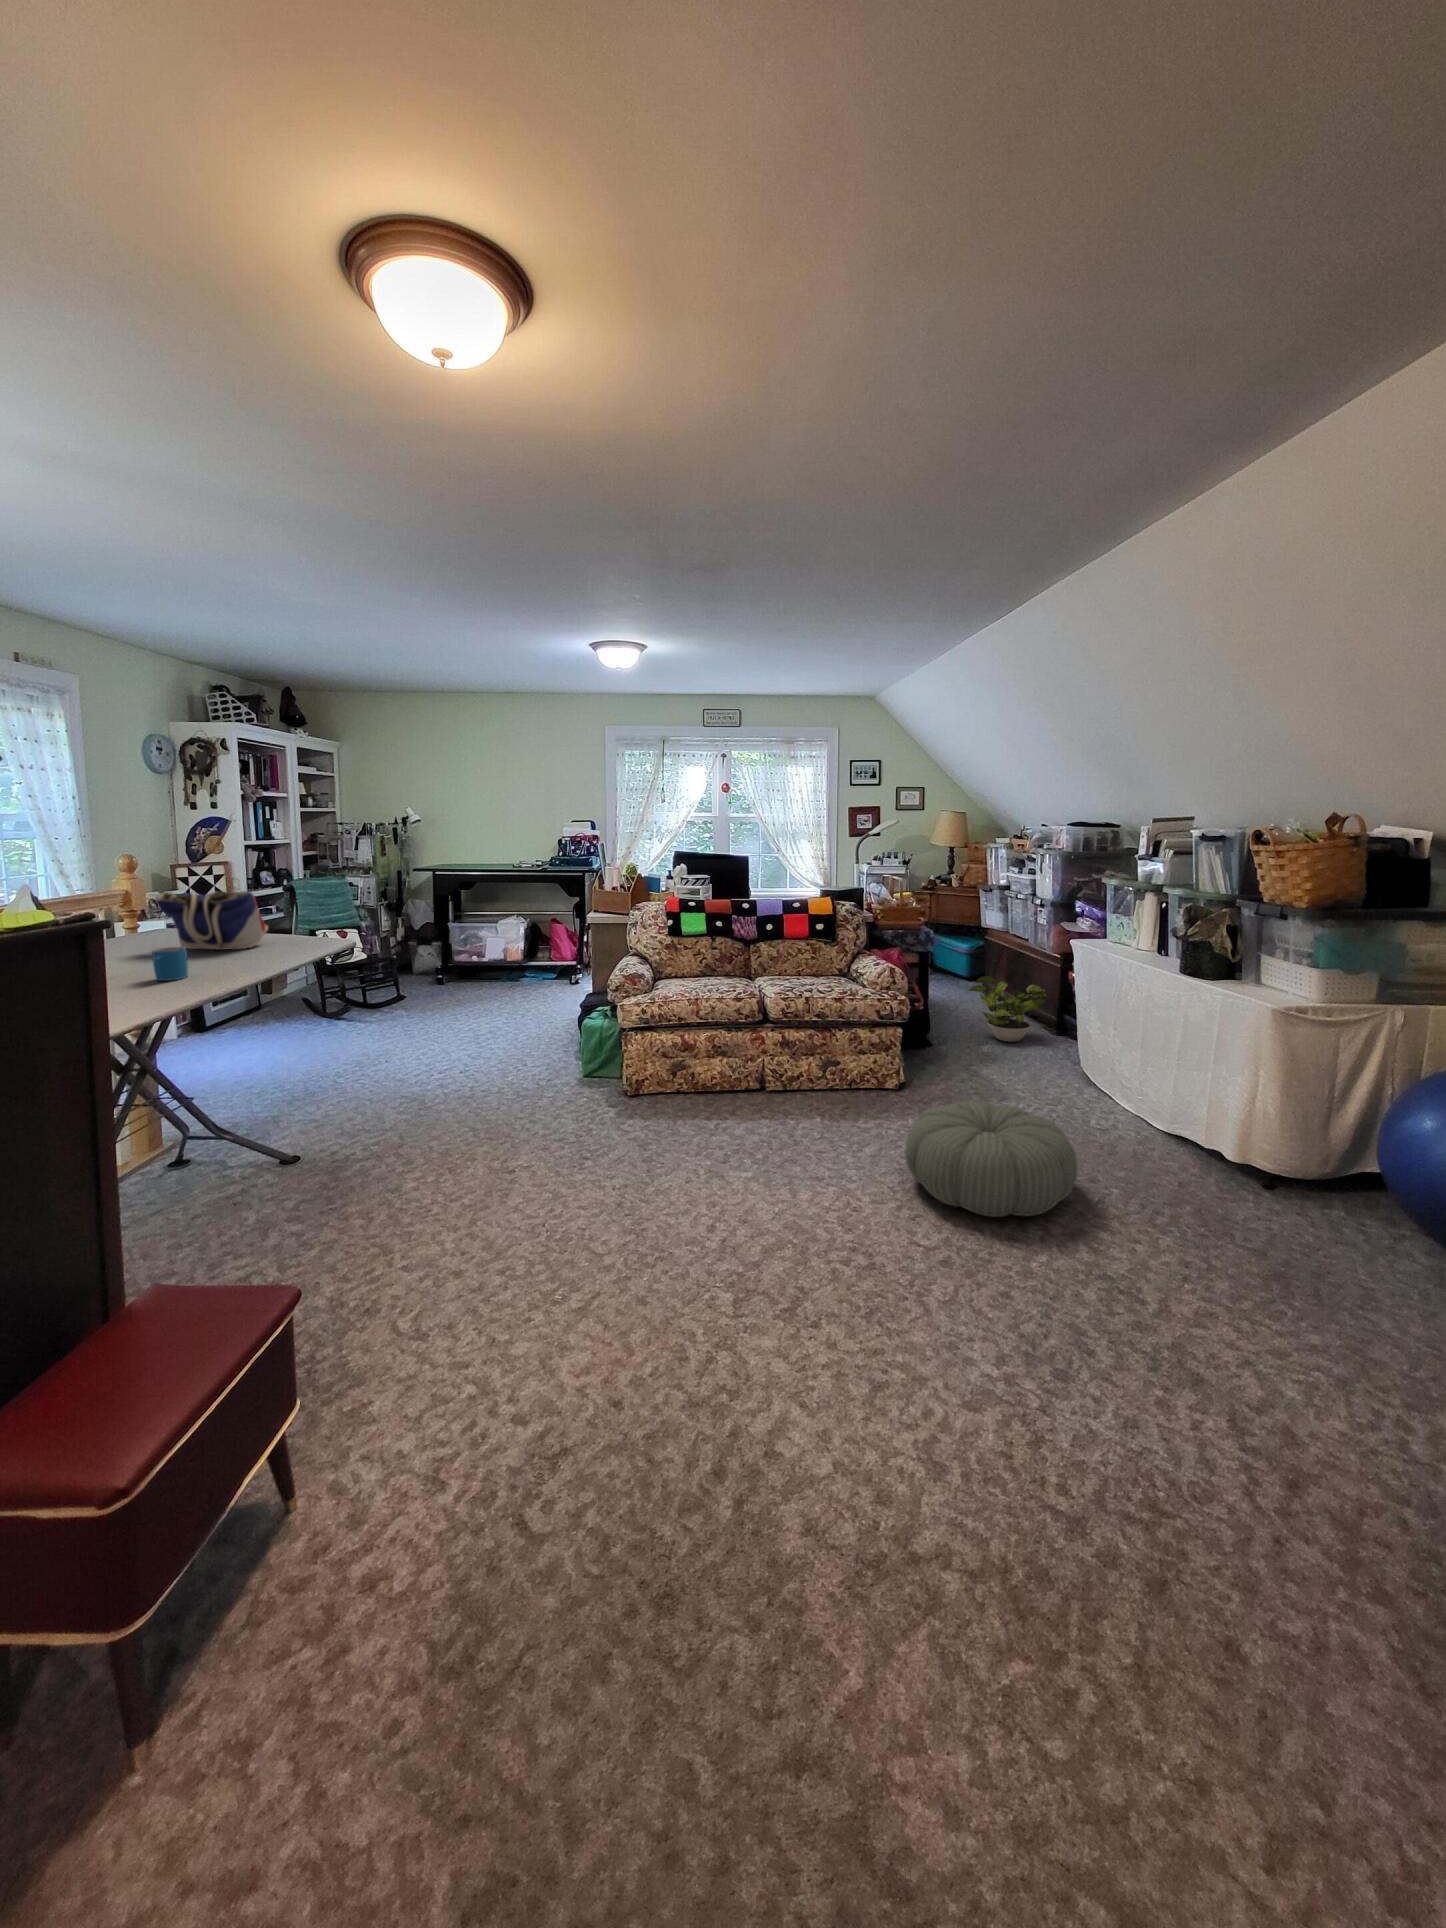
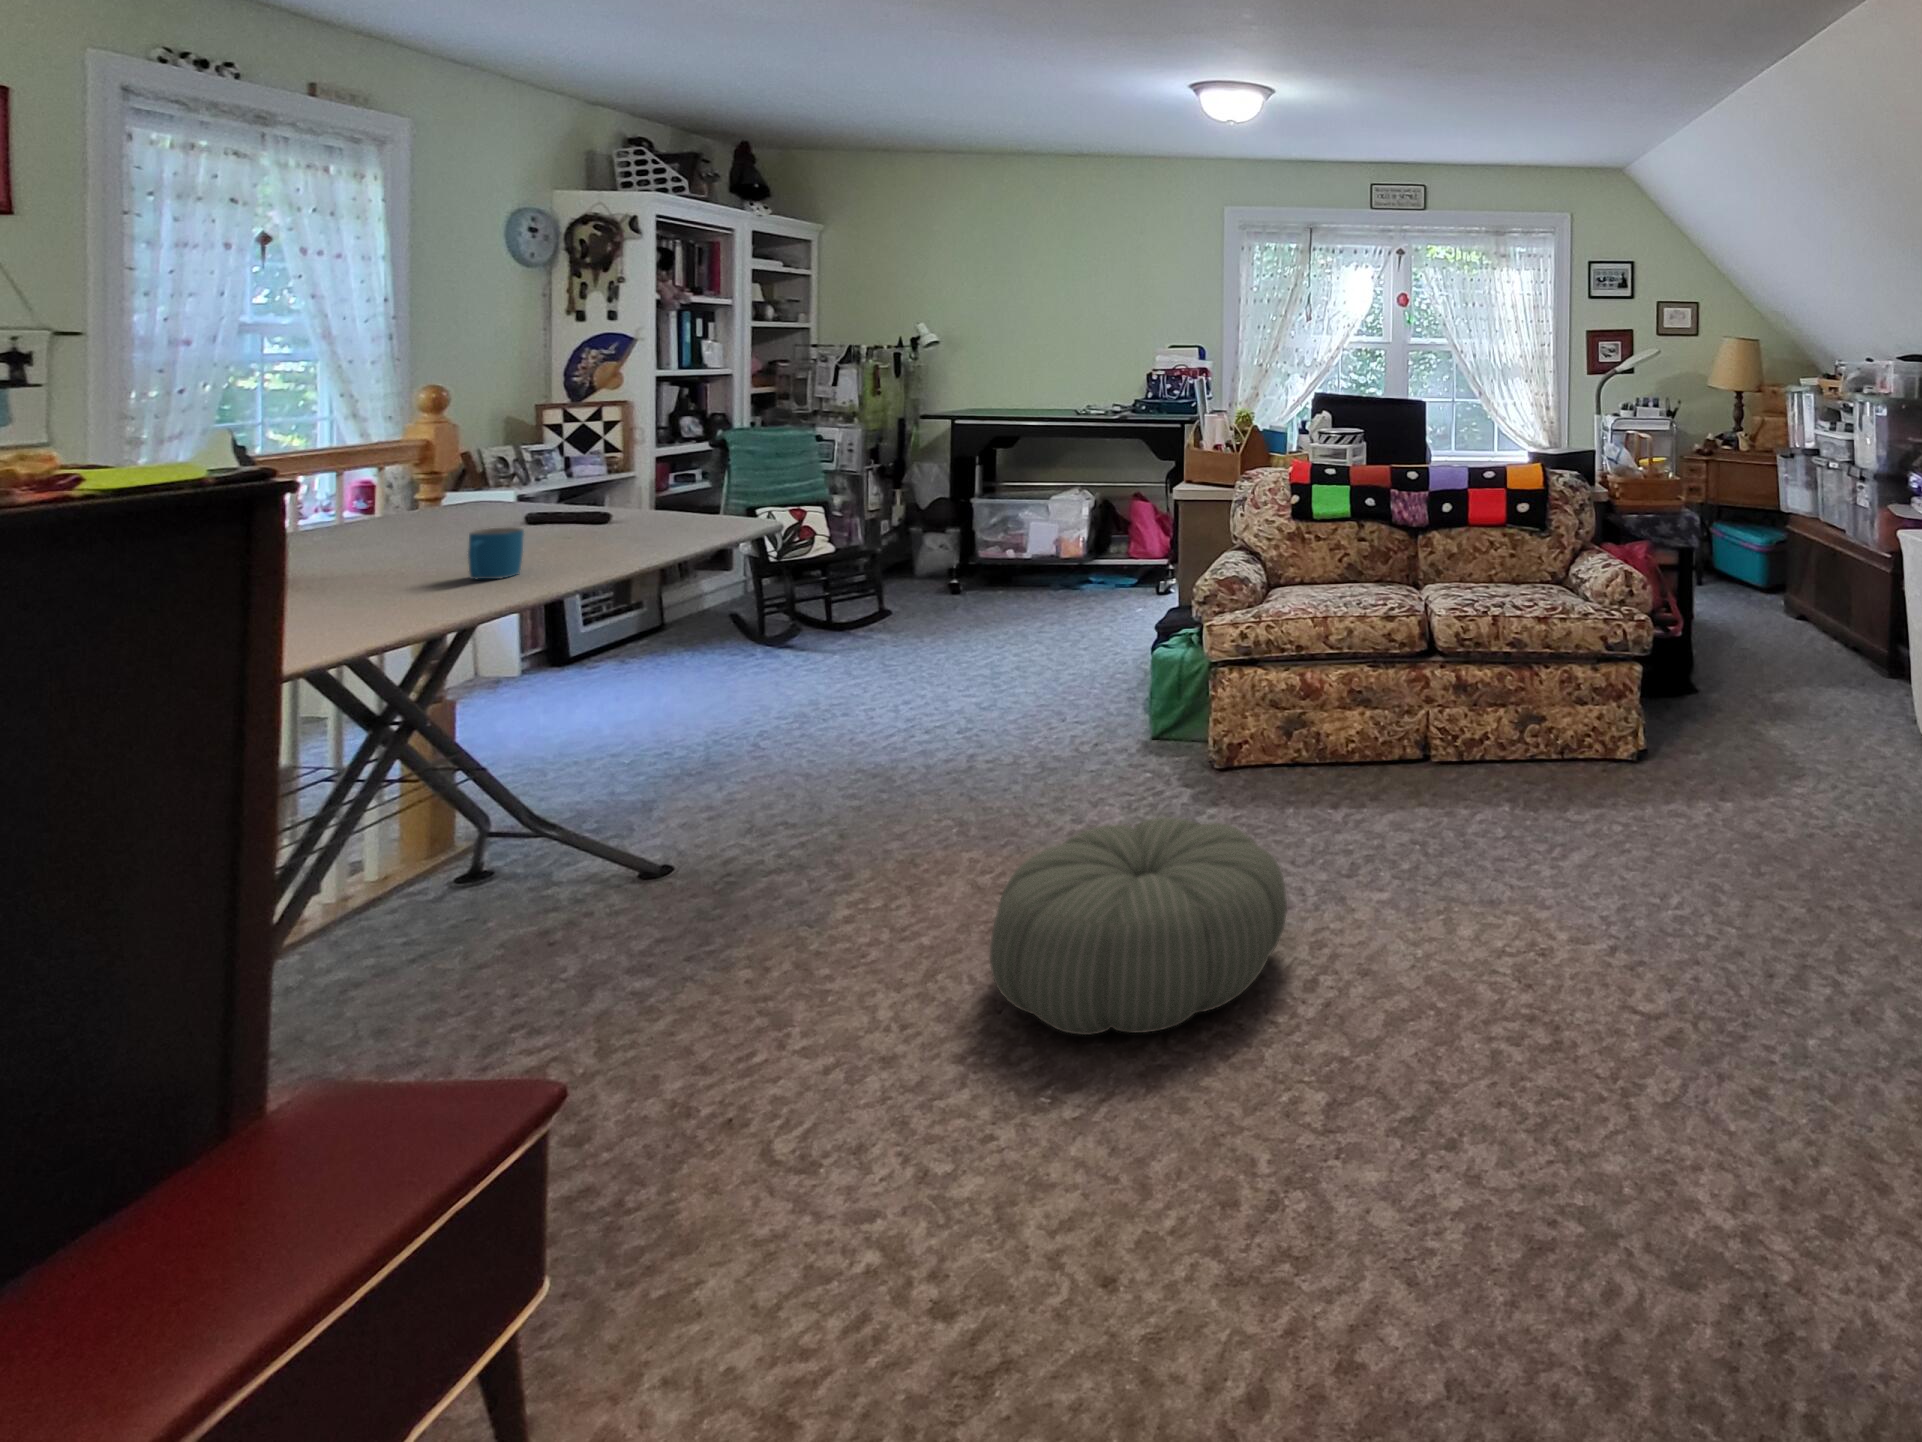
tote bag: present [156,891,268,950] -> none [490,443,662,533]
potted plant: present [966,976,1047,1042] -> none [1756,586,1880,691]
pouf: present [905,1101,1078,1217] -> present [990,817,1287,1035]

